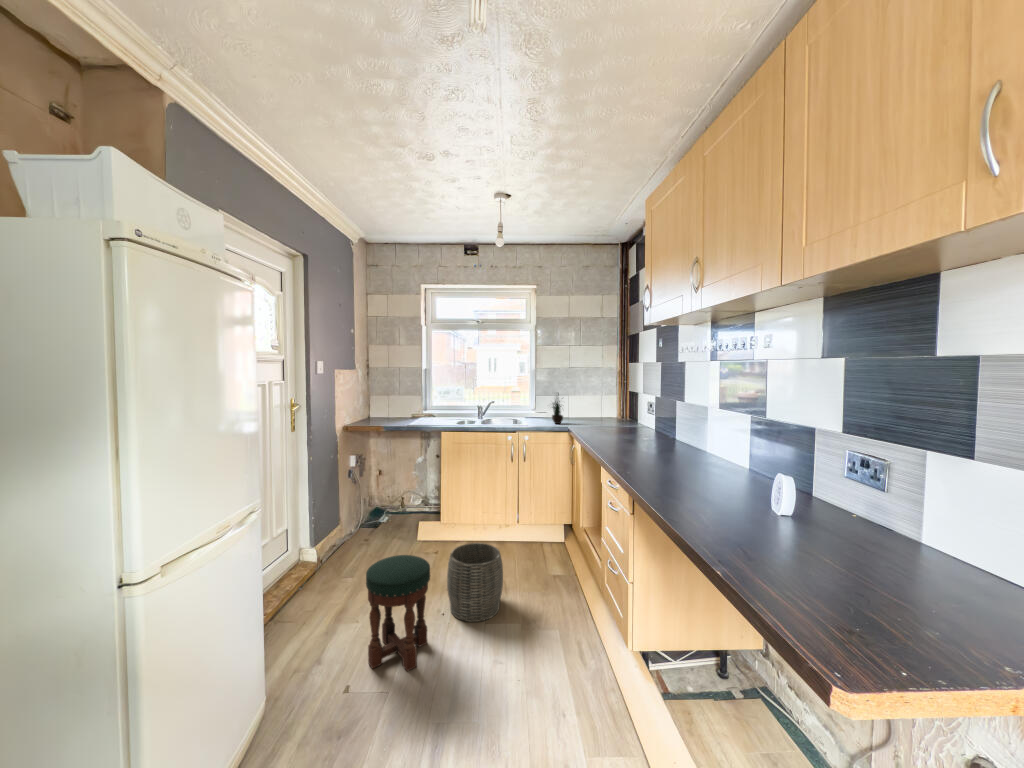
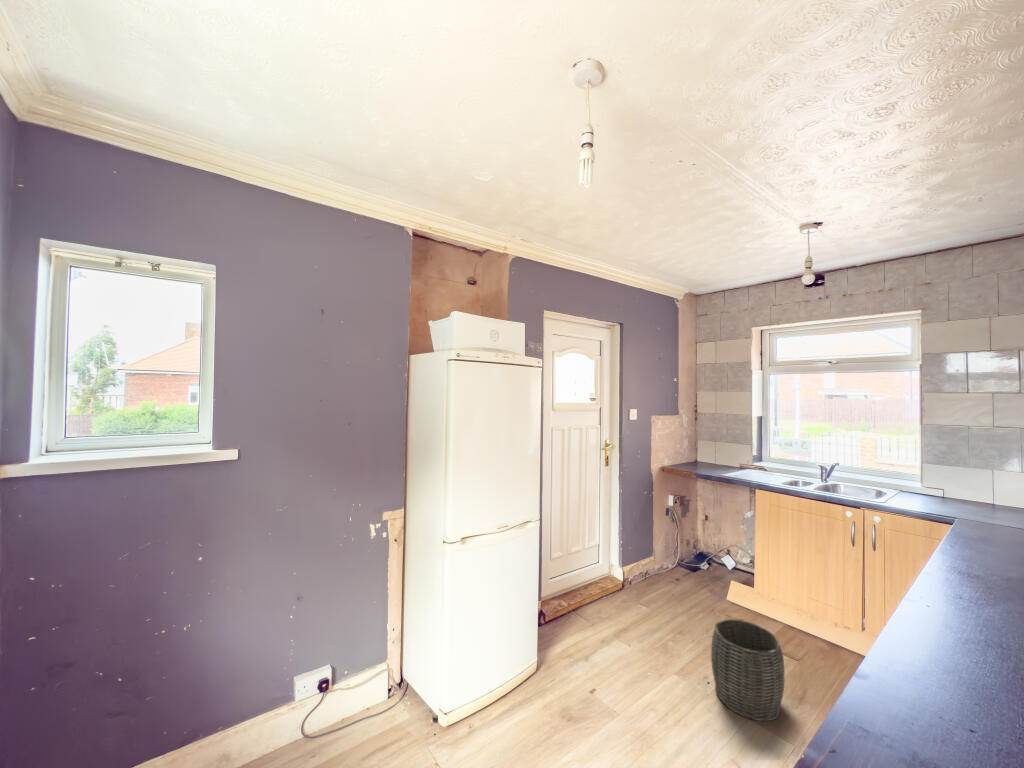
potted plant: present [552,393,563,424] -> none [931,449,977,511]
stool: present [366,555,430,671] -> none [614,596,675,713]

